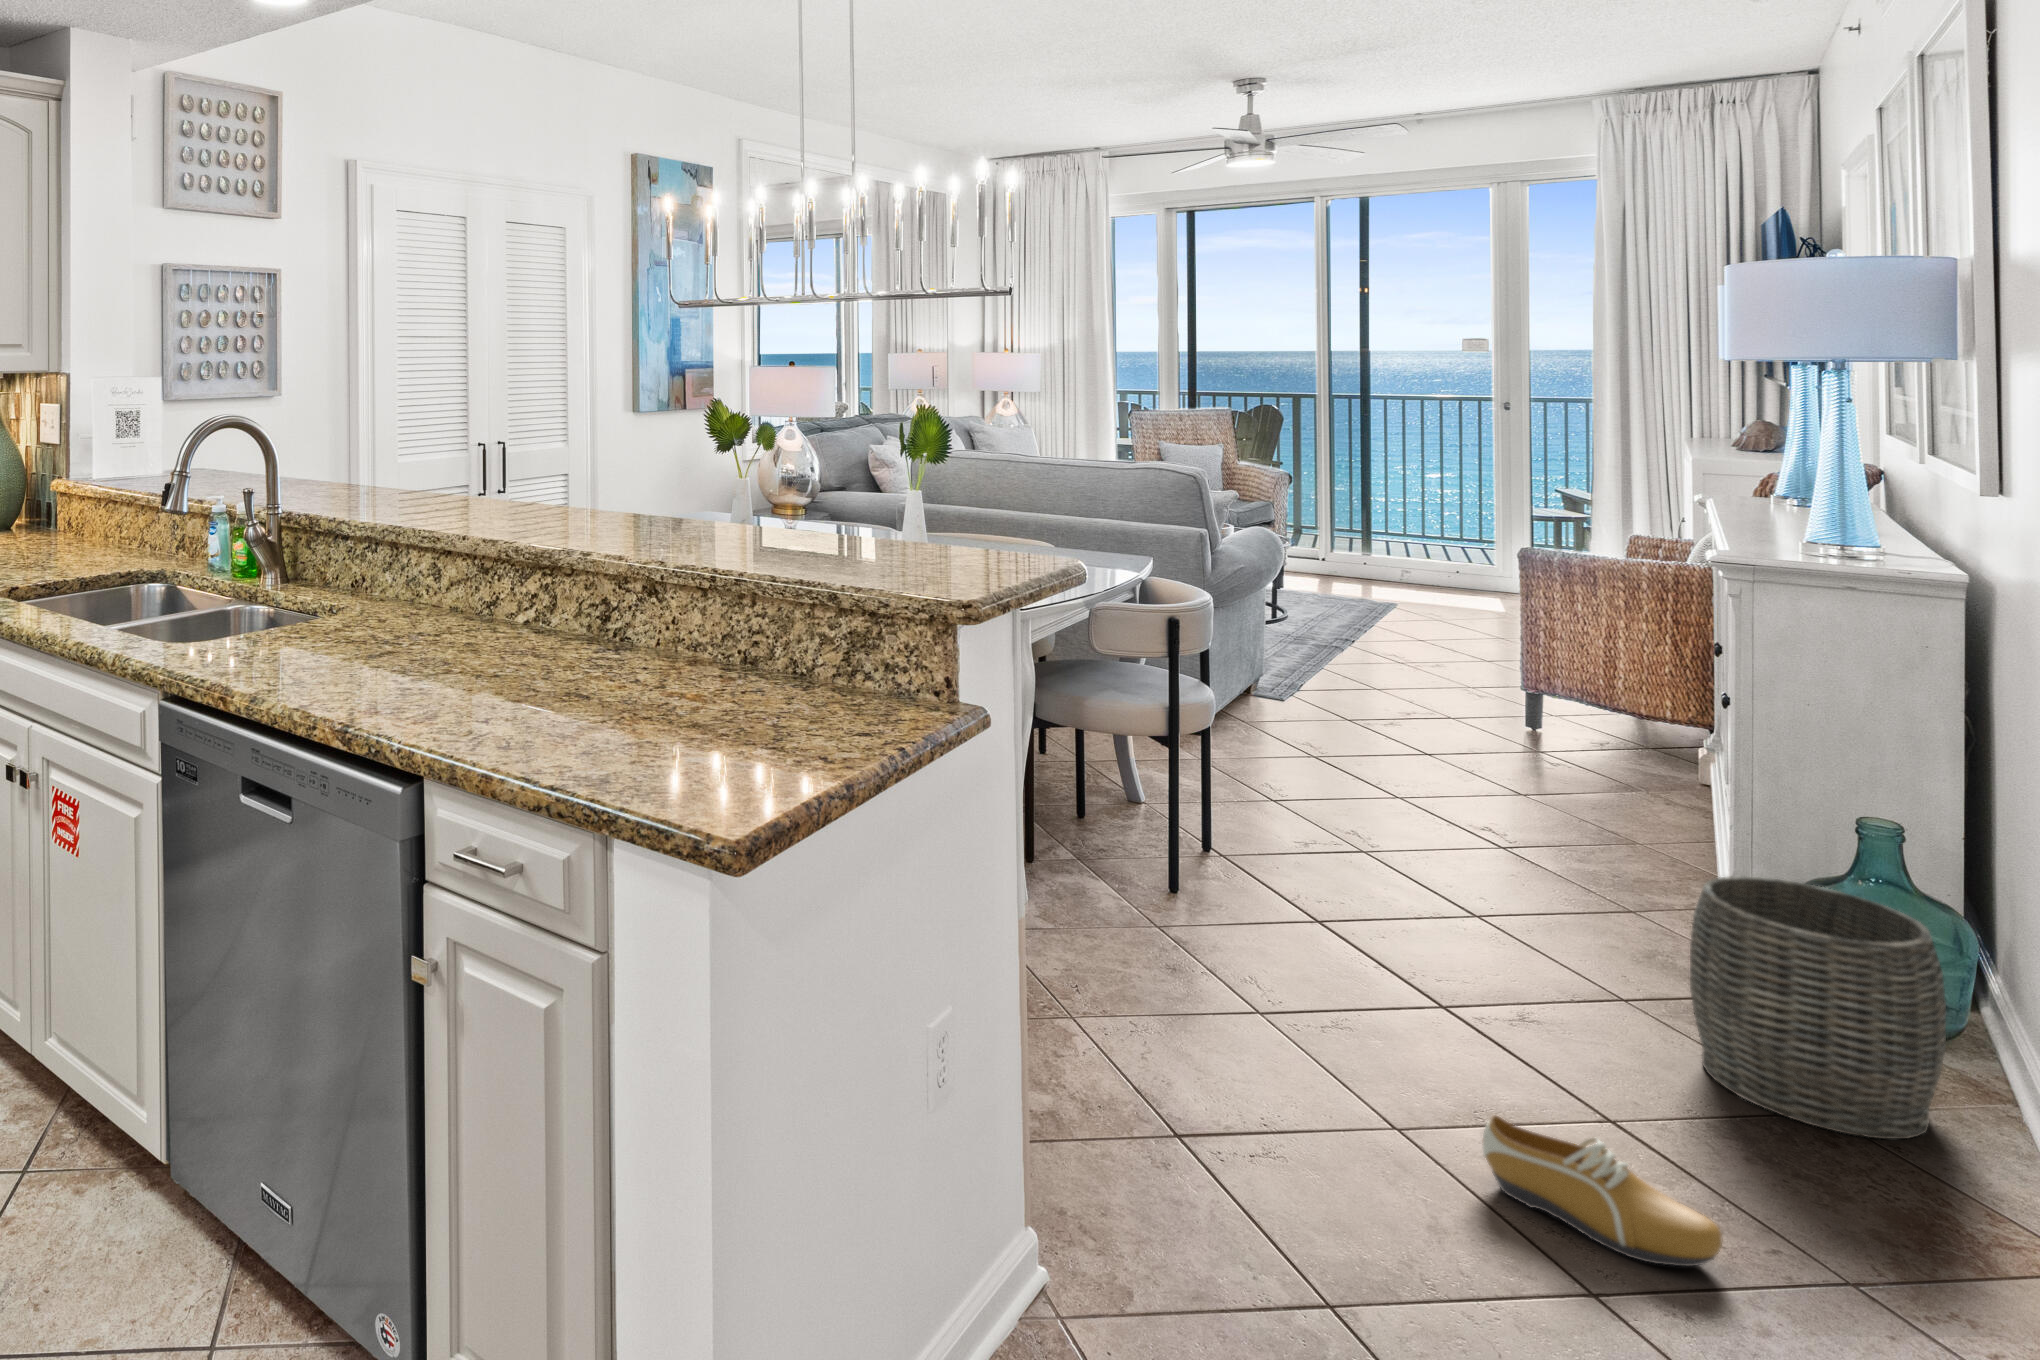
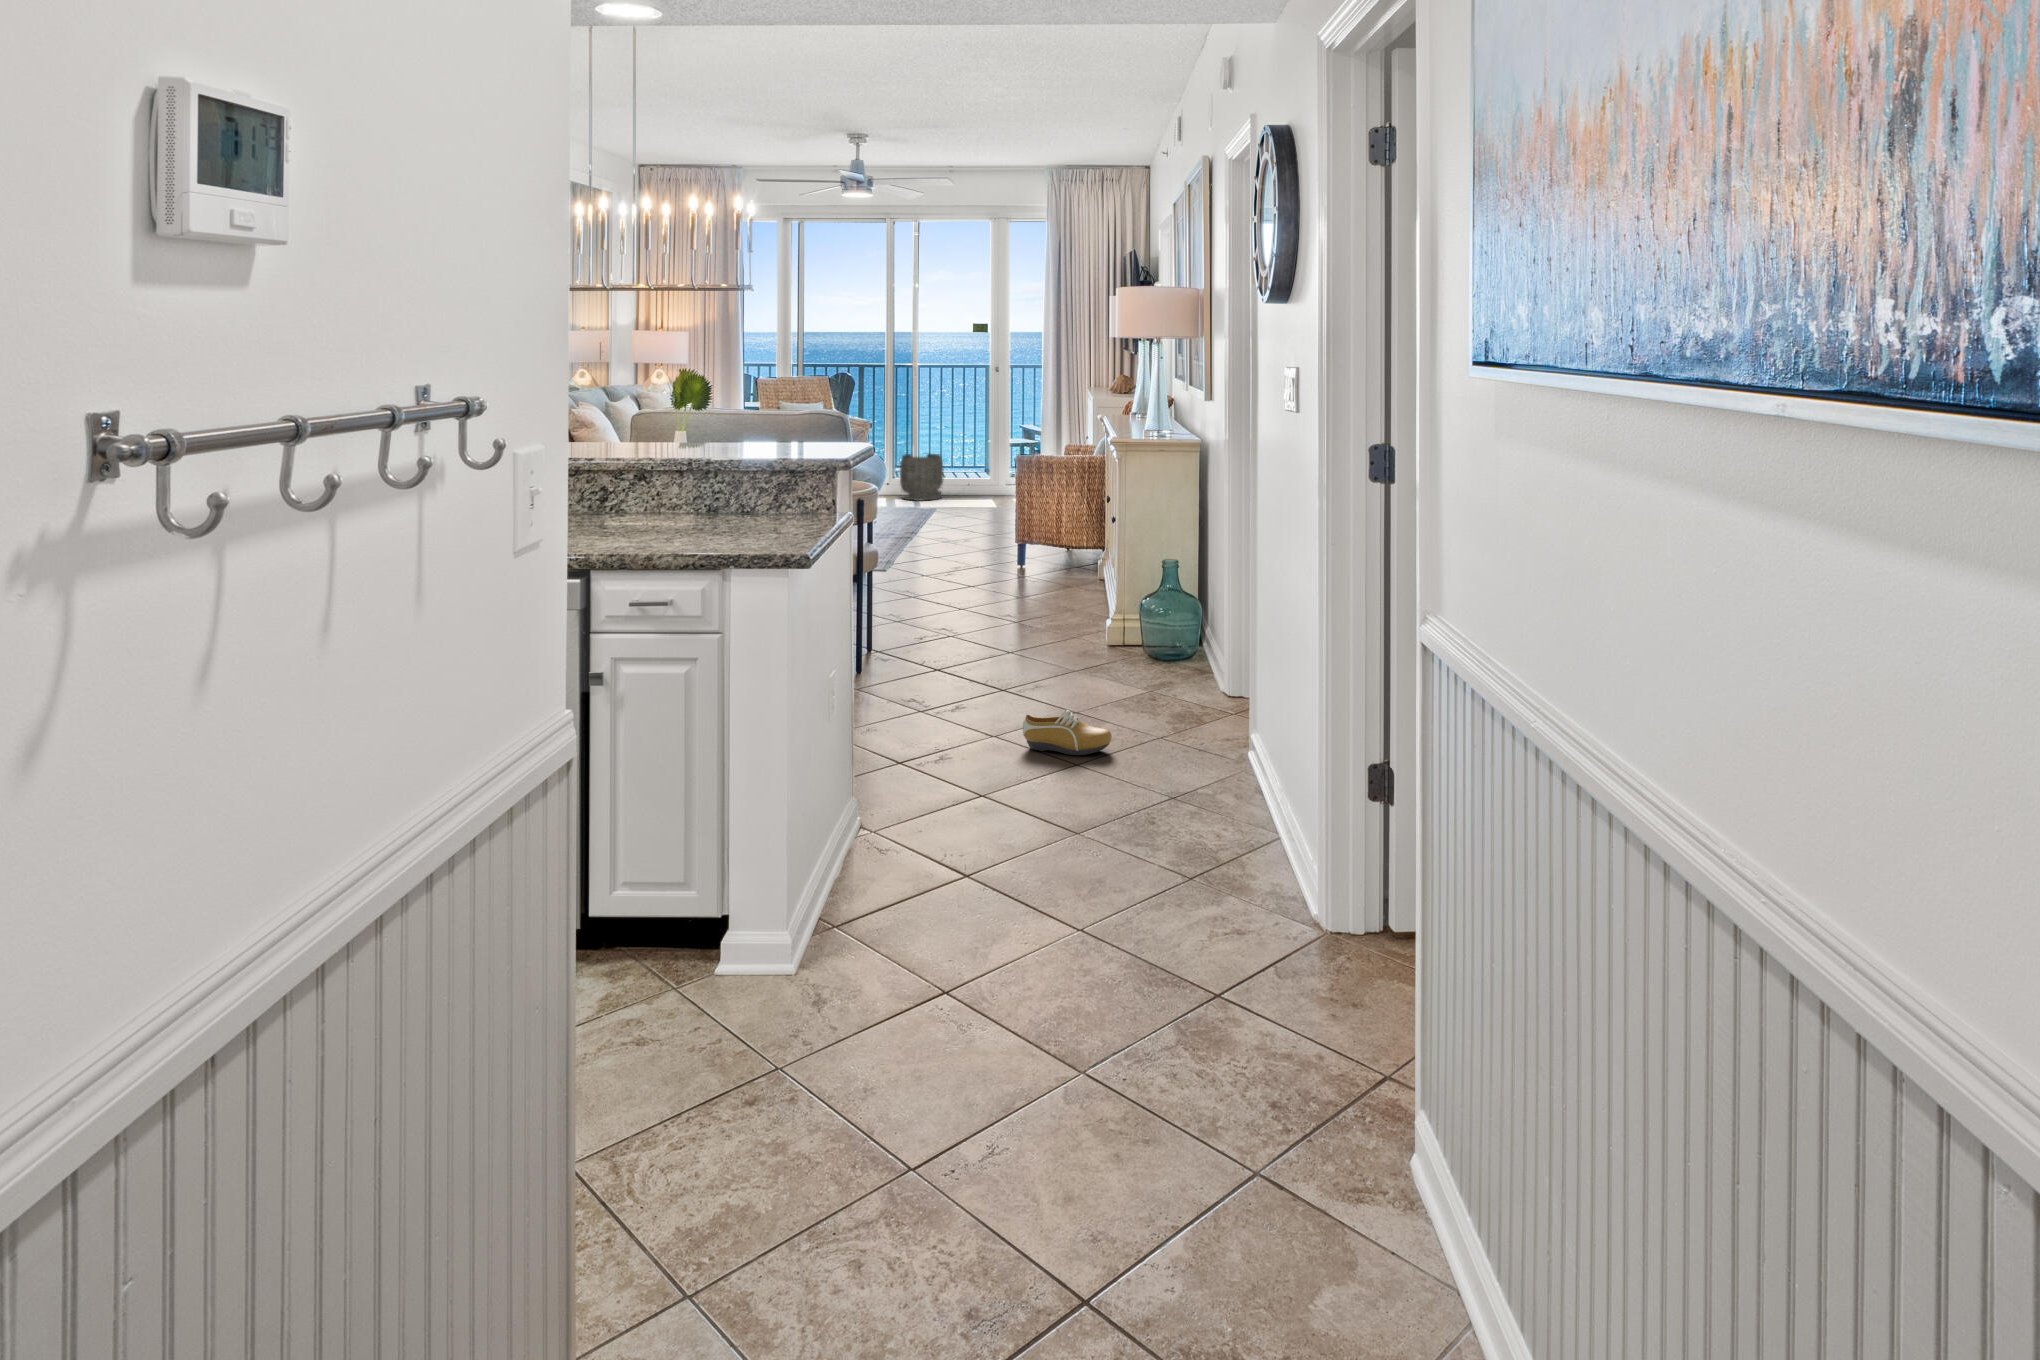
woven basket: present [1690,876,1946,1139] -> present [900,454,943,501]

